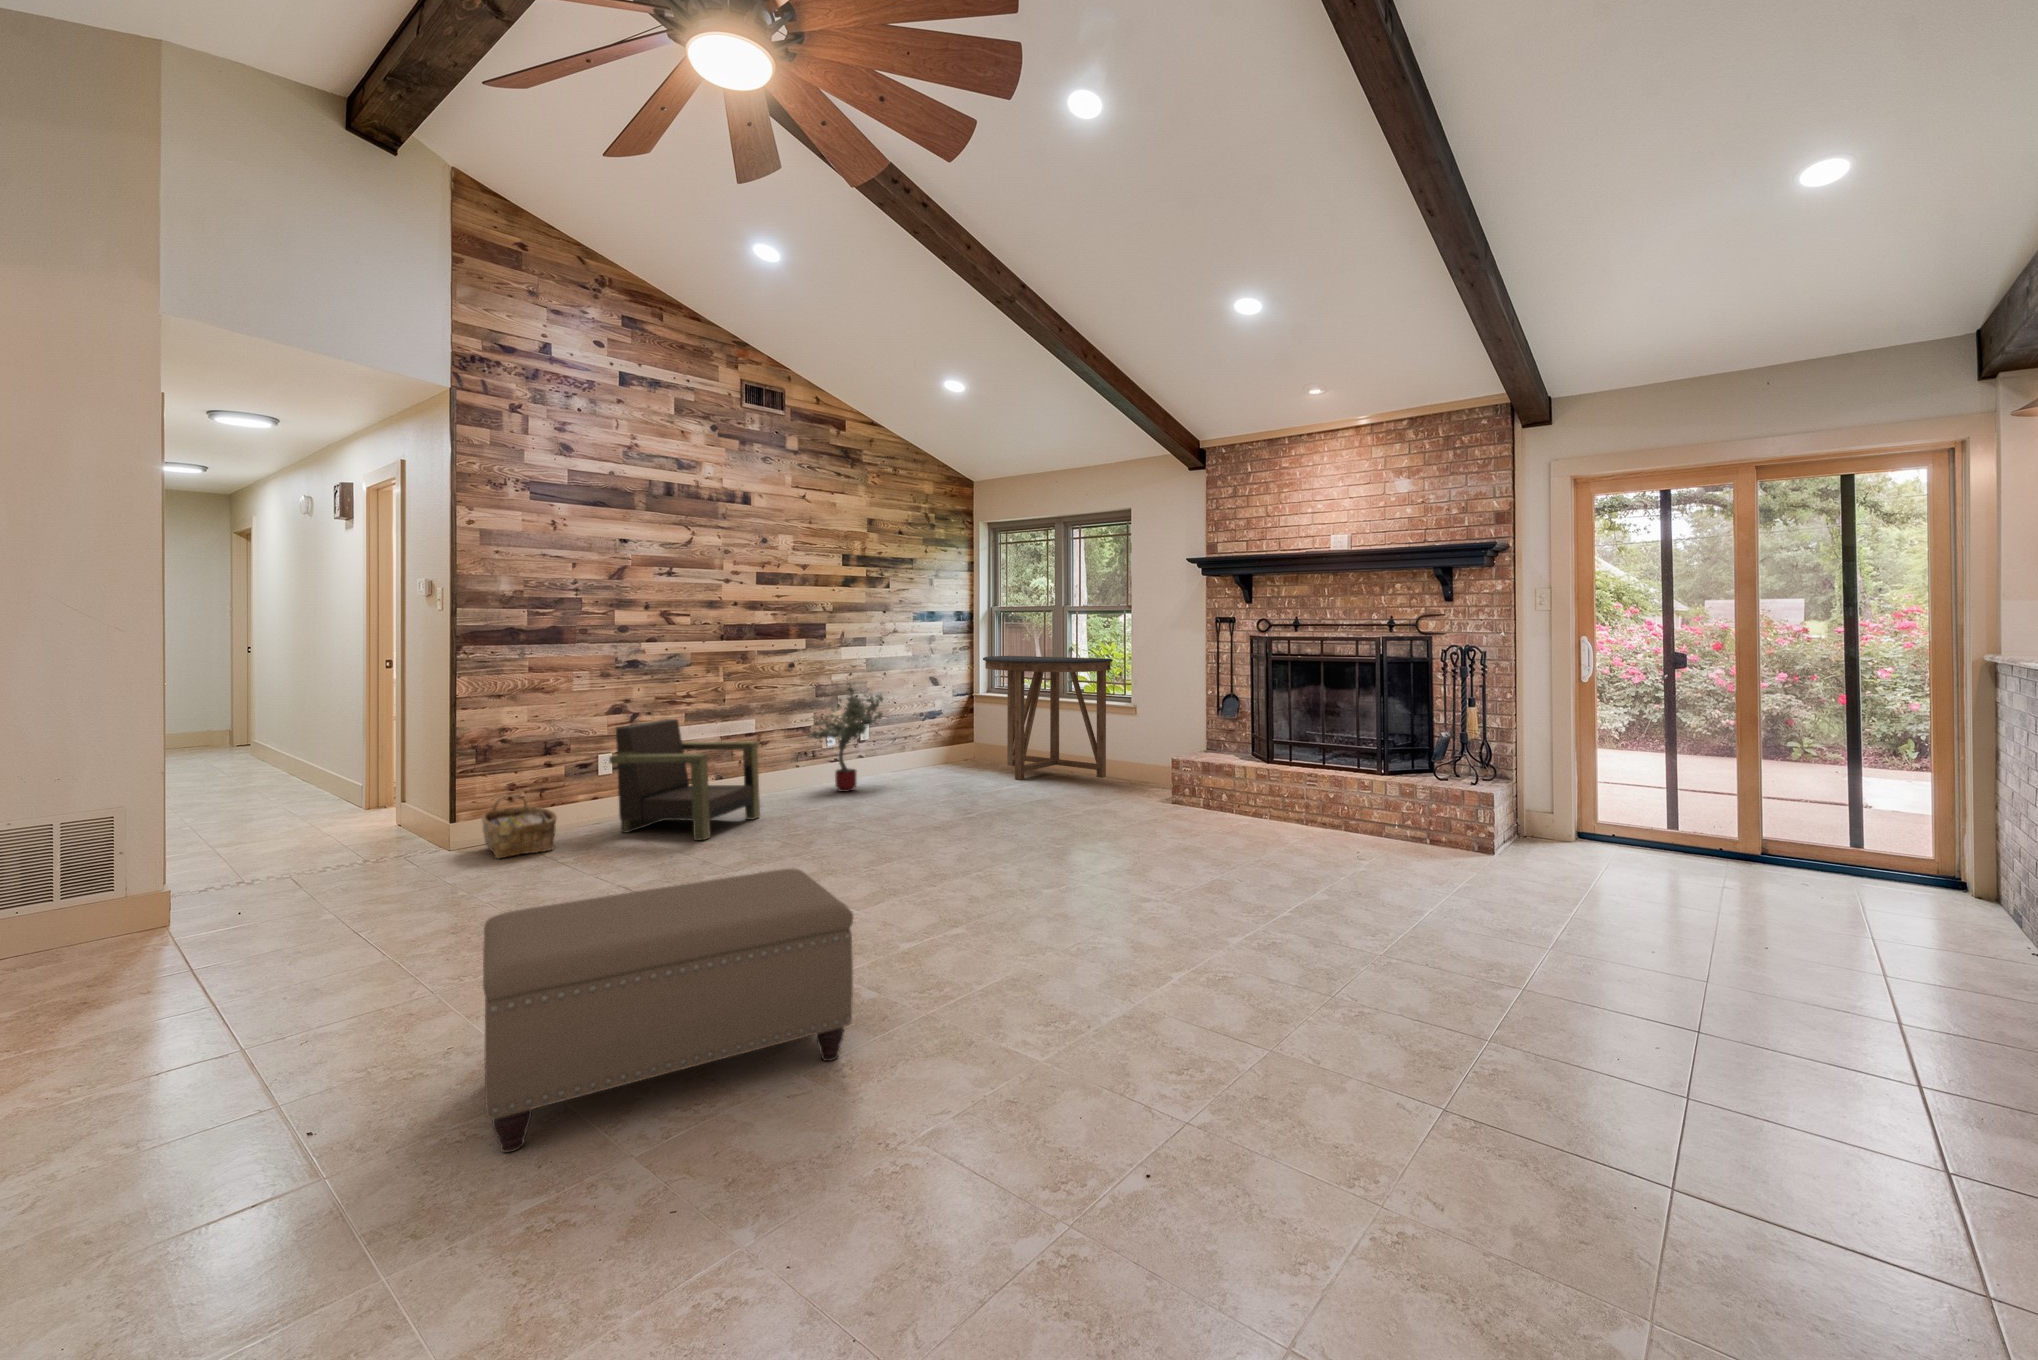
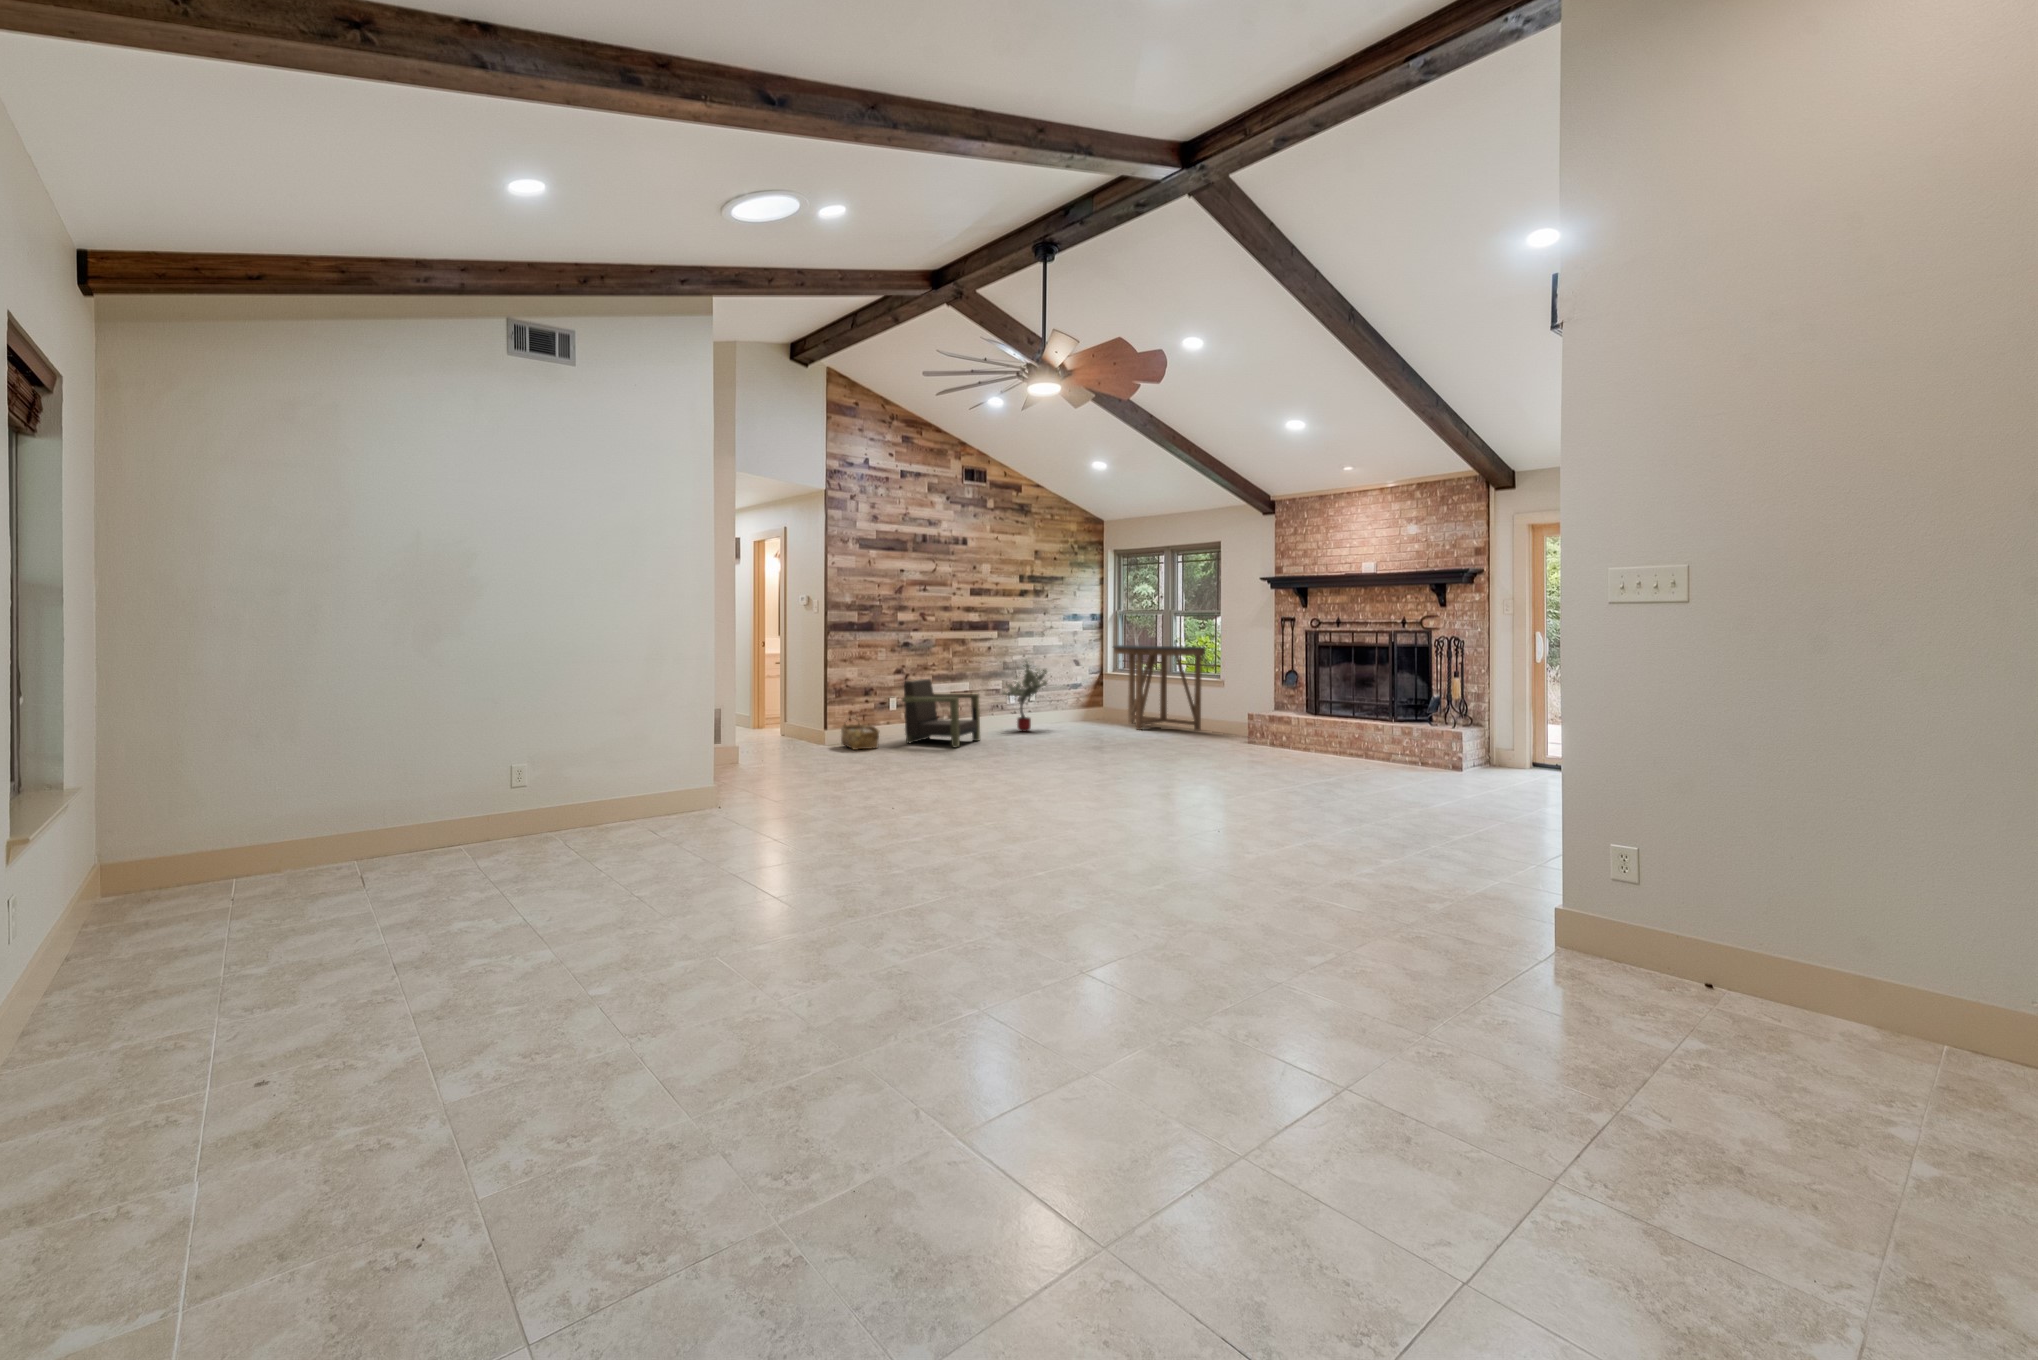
ottoman: present [483,869,853,1152] -> none [941,732,1090,815]

